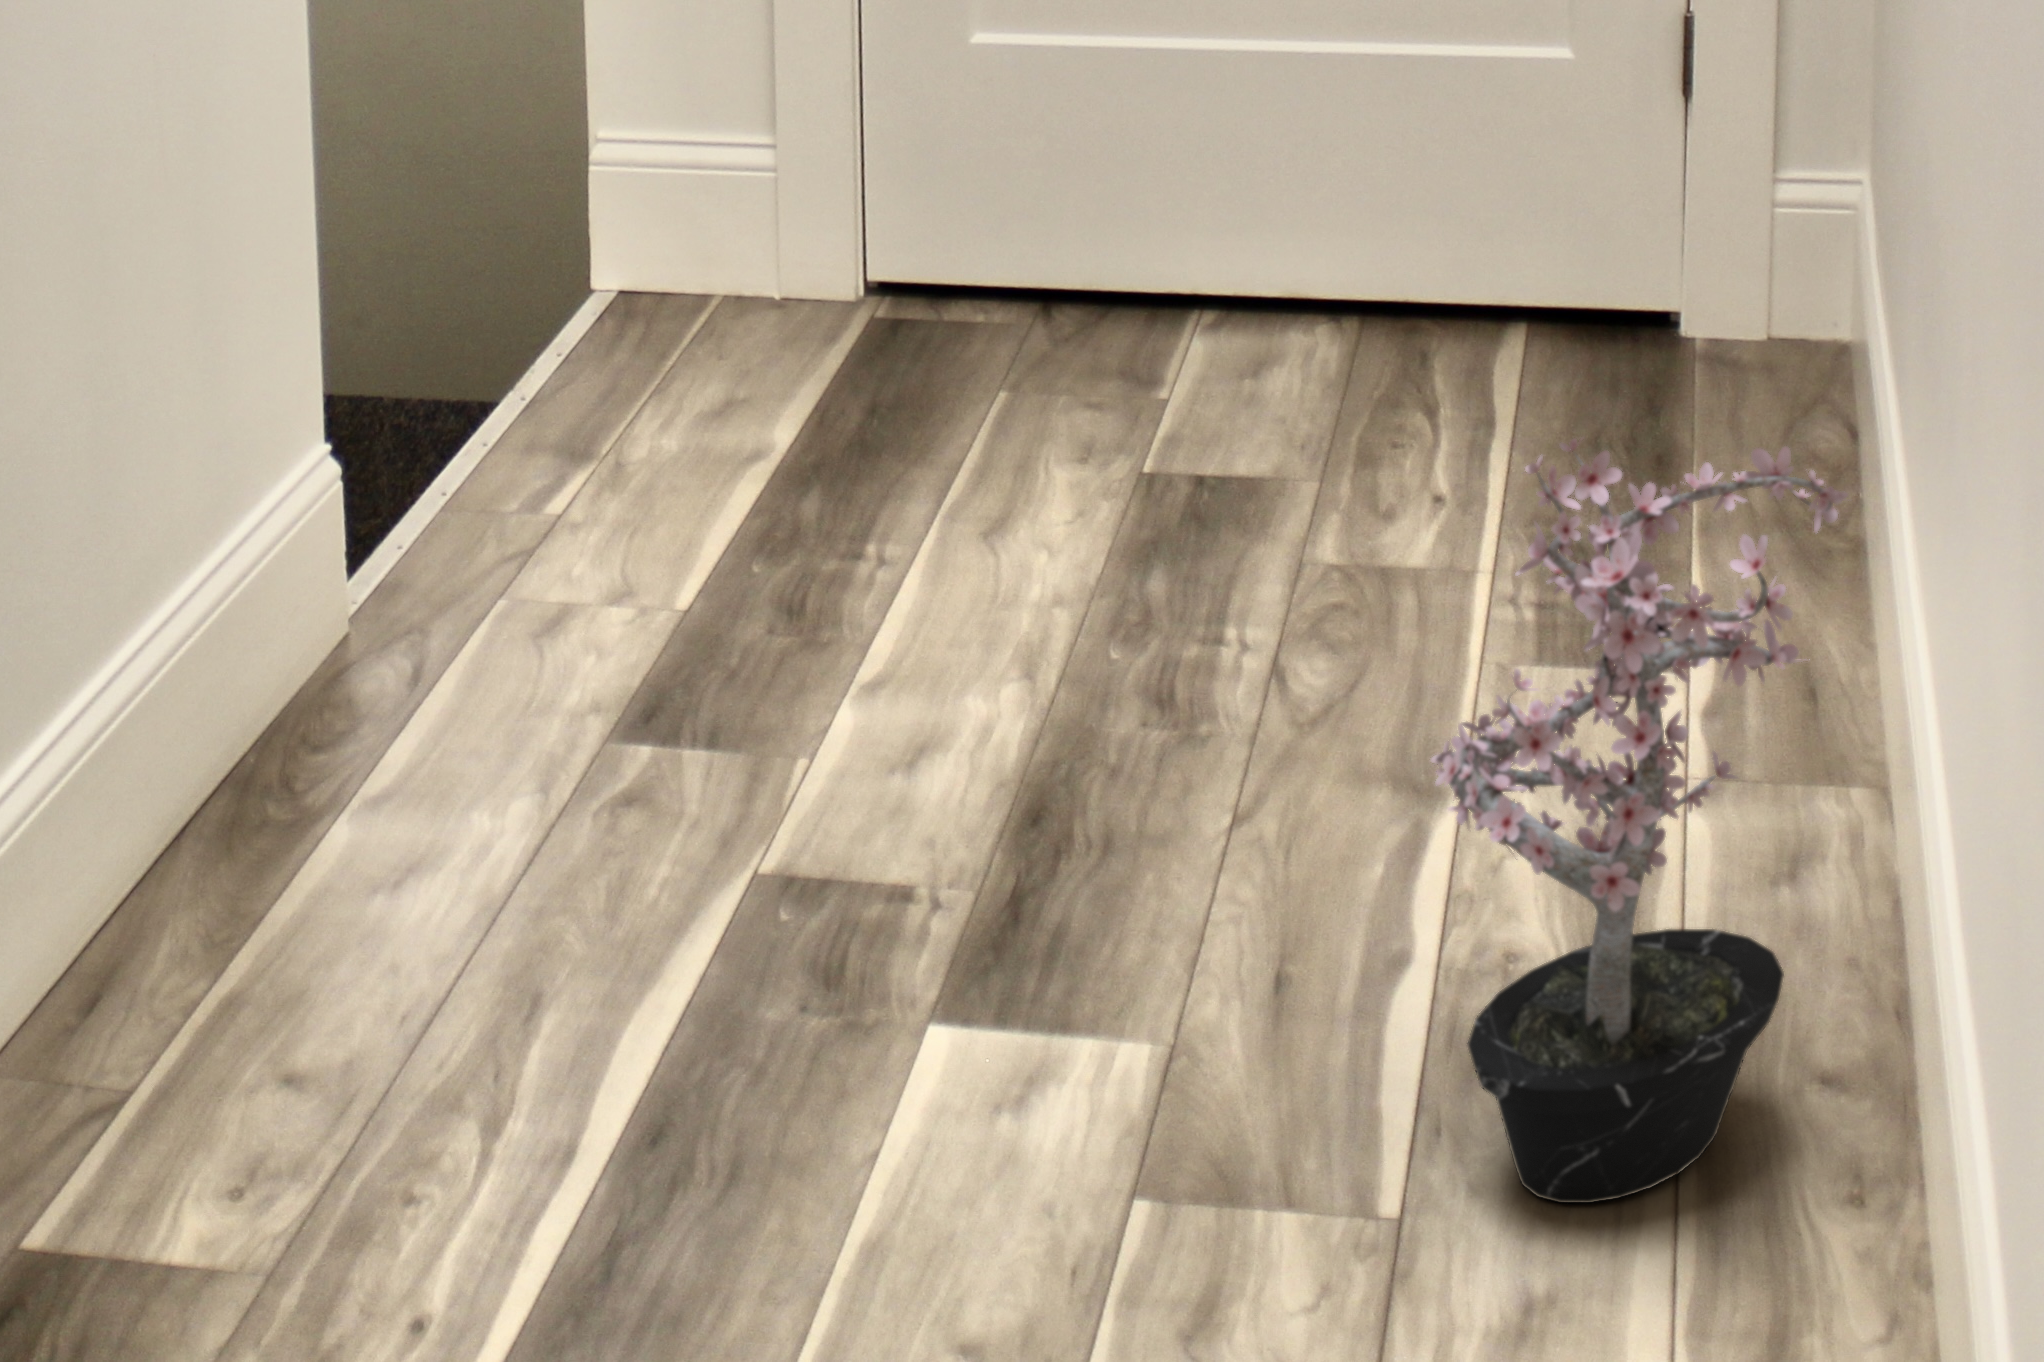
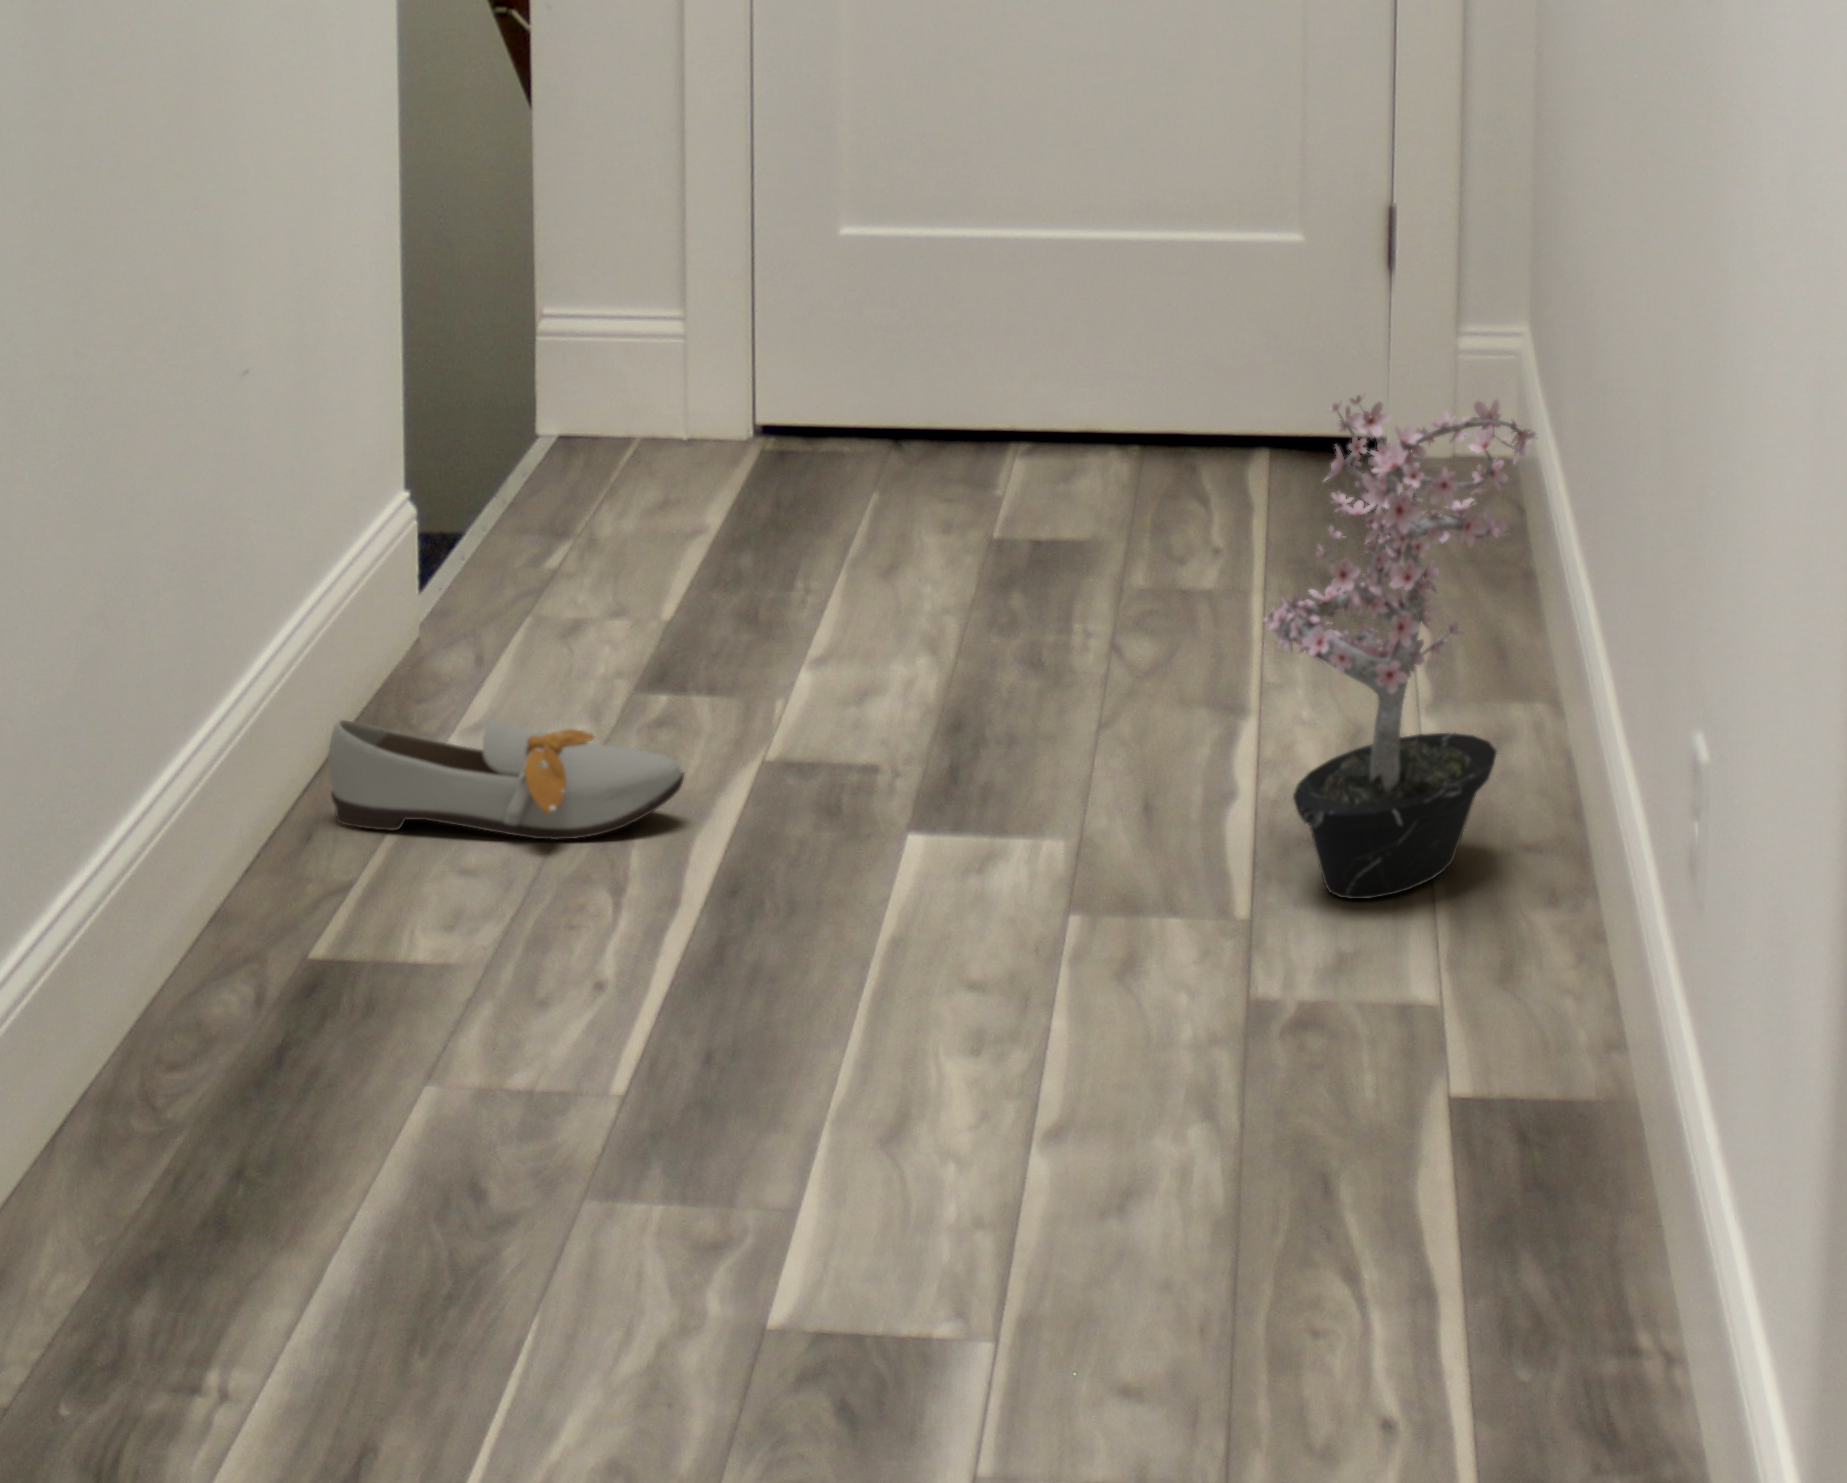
shoe: none [162,806,627,998] -> present [328,720,684,840]

